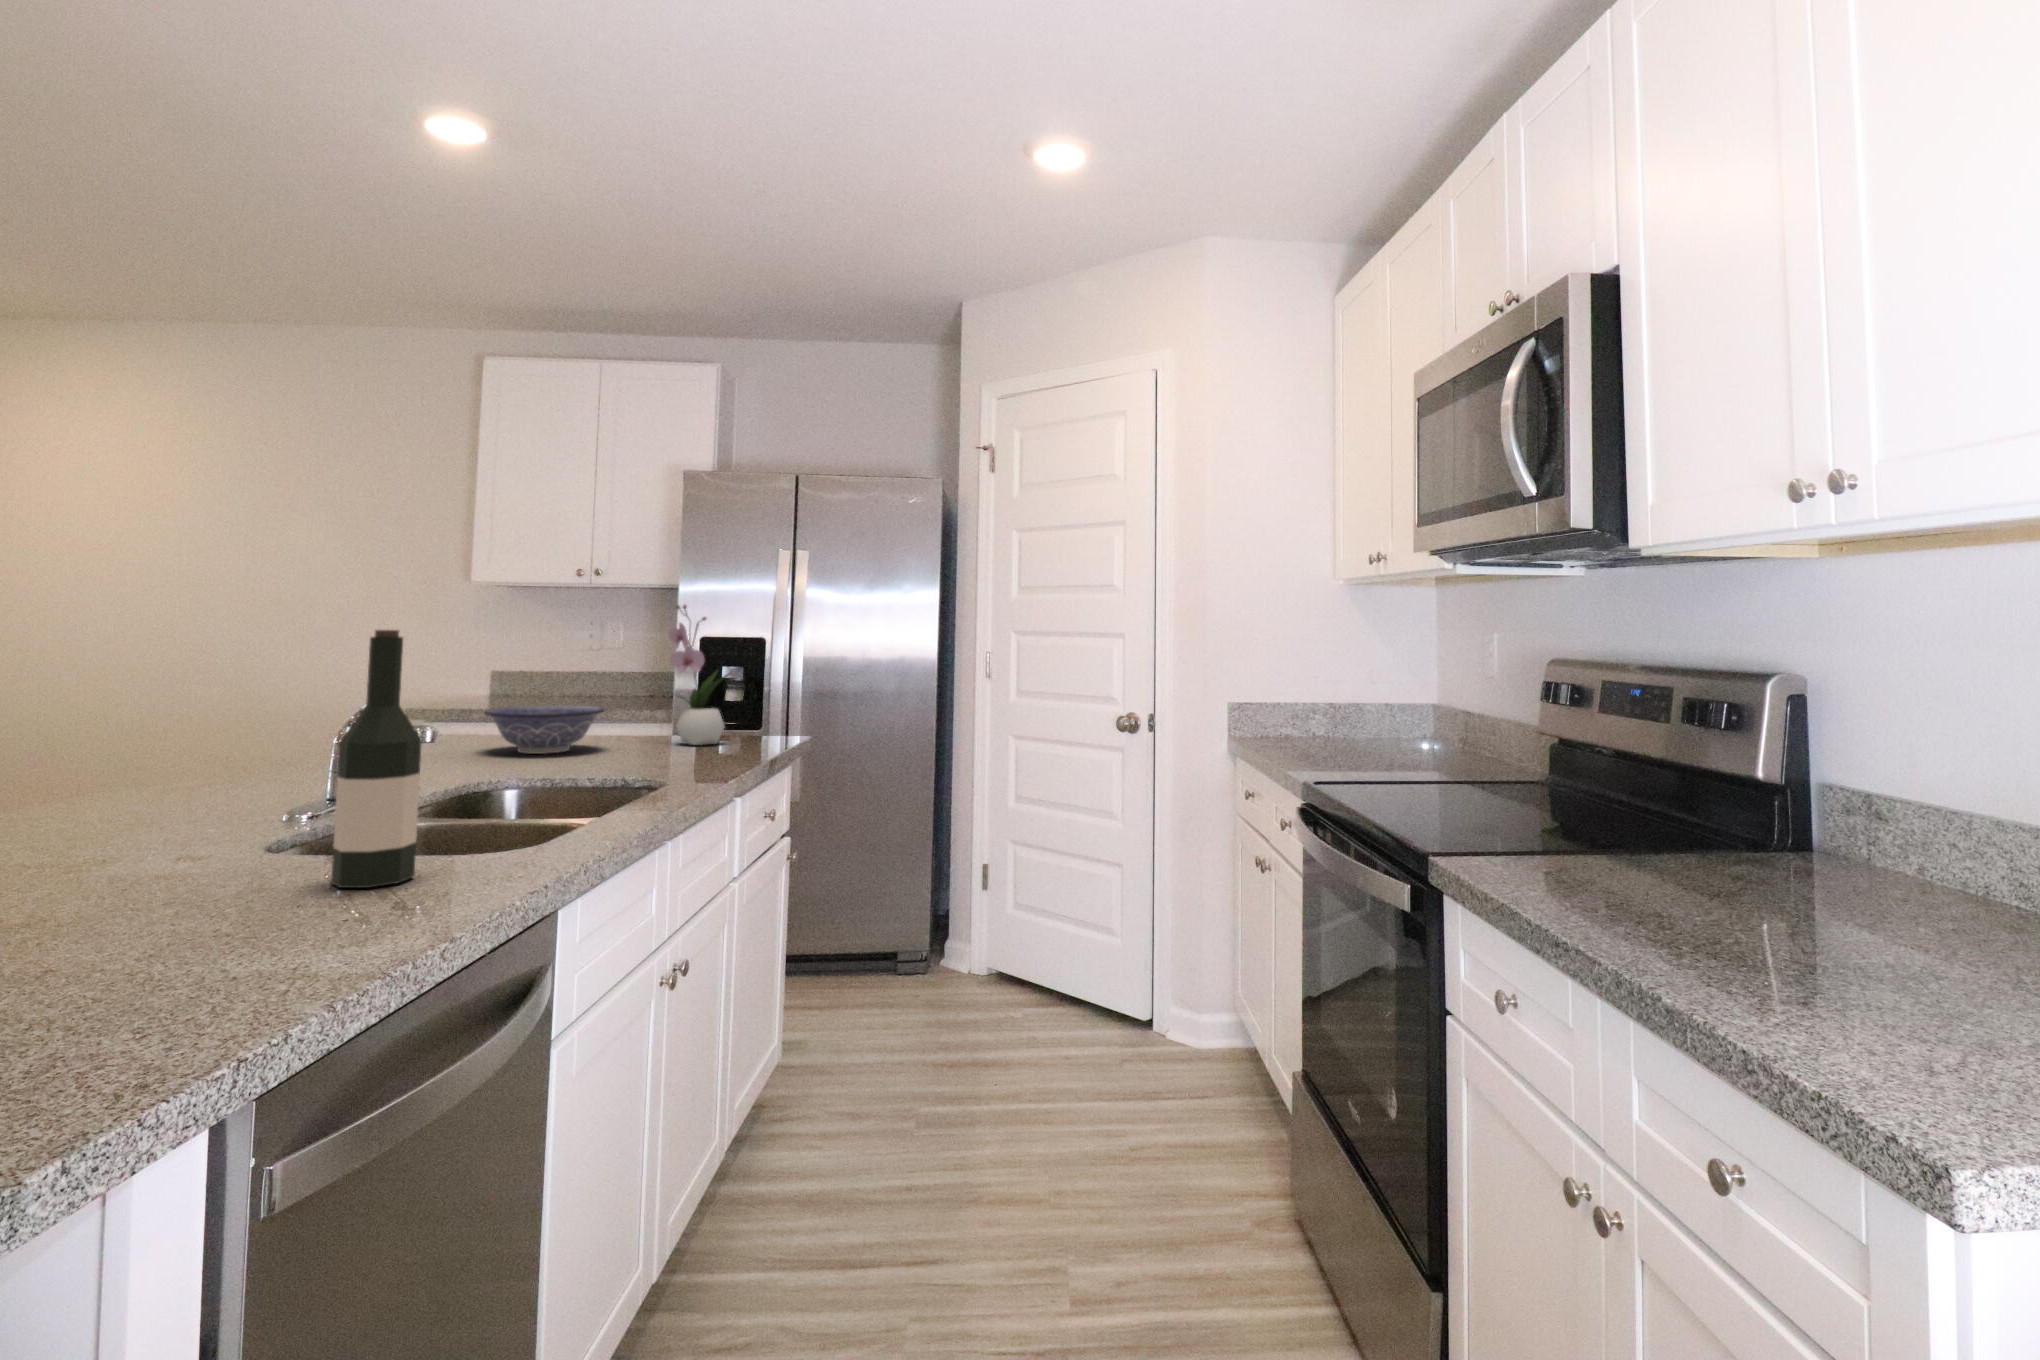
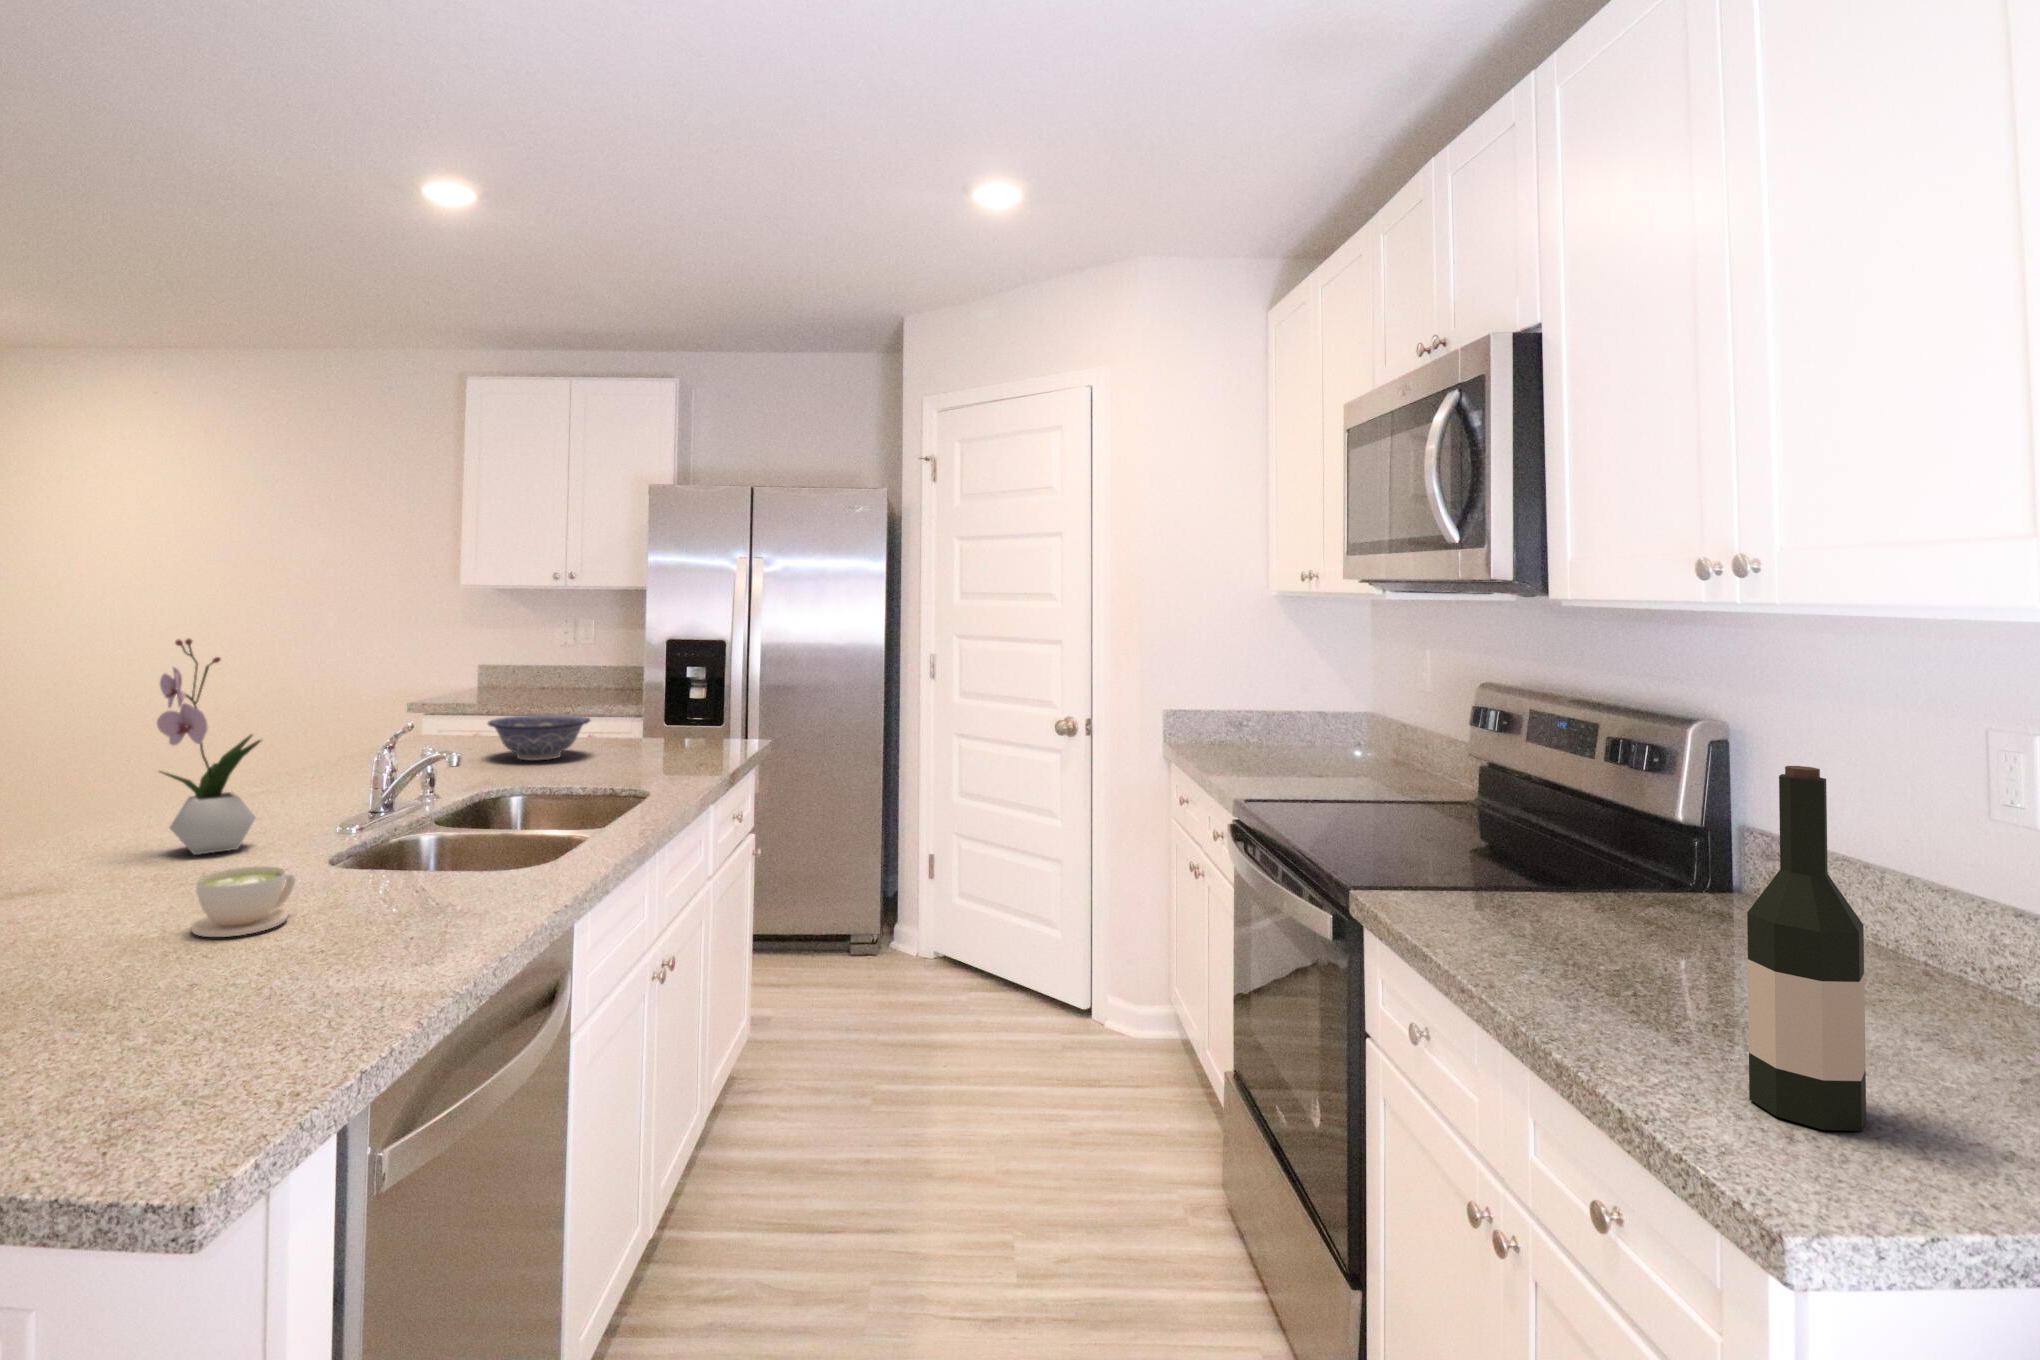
flower arrangement: present [668,604,731,745] -> present [157,639,261,855]
wine bottle: present [331,630,422,888] -> present [1747,766,1866,1131]
coffee cup: none [46,839,196,921] -> present [191,866,295,937]

